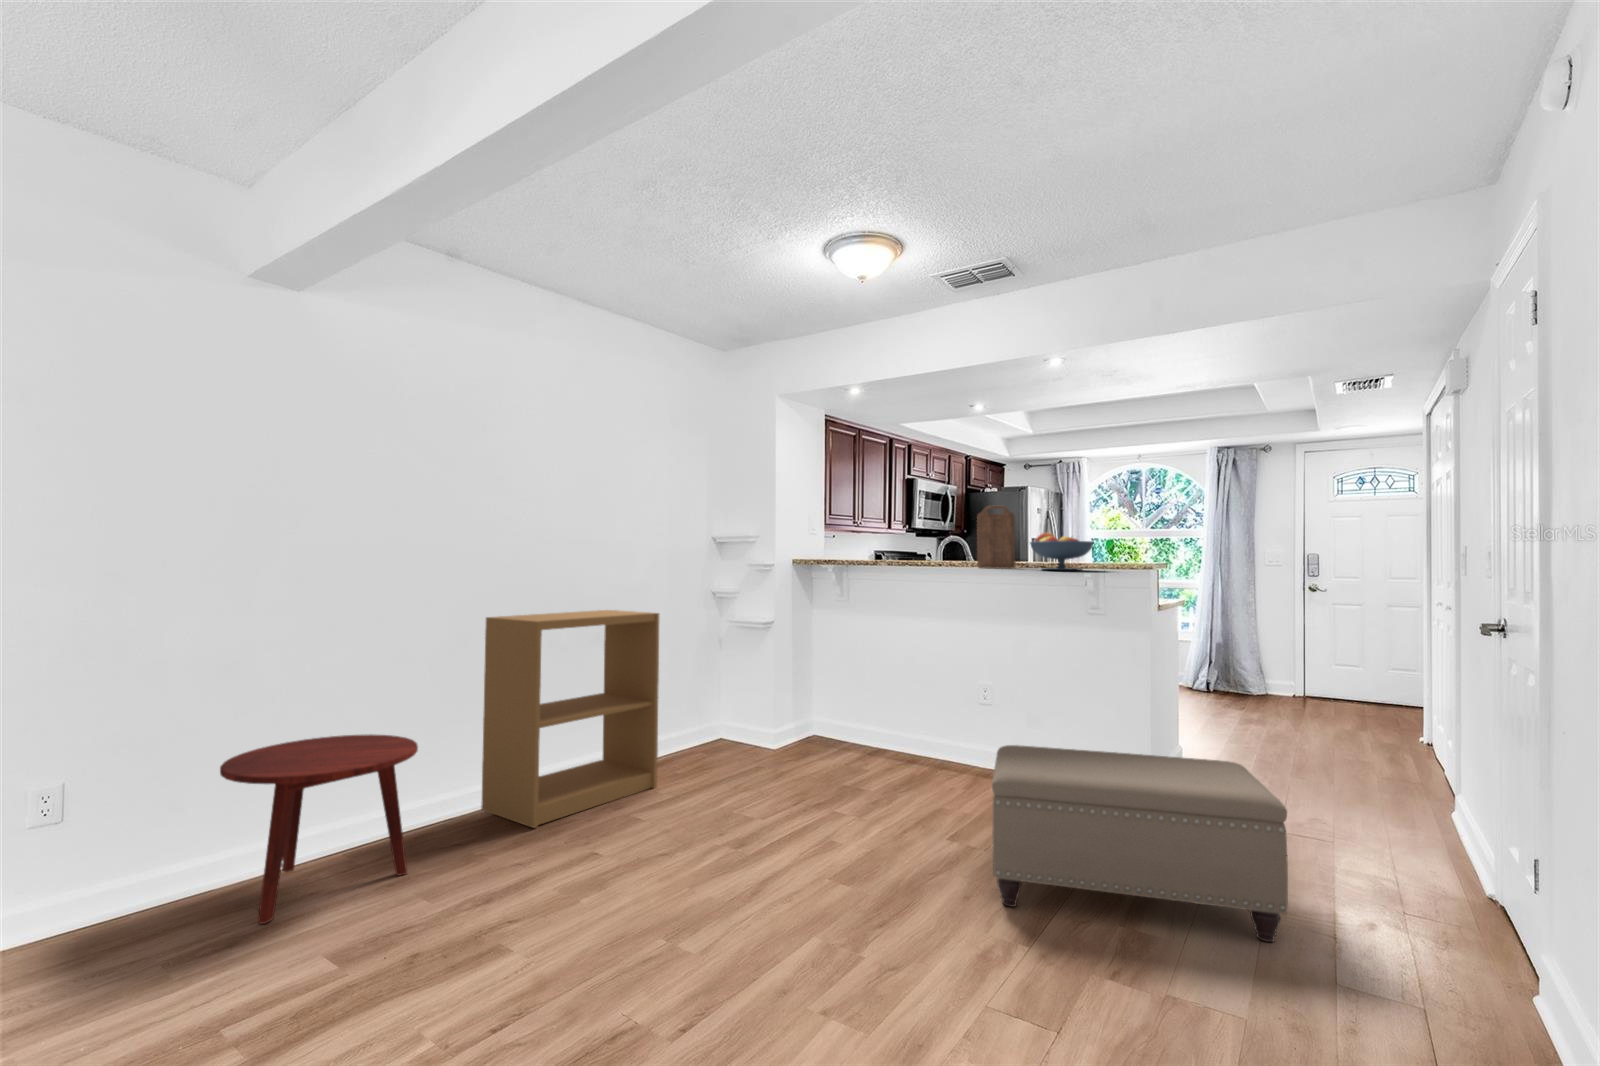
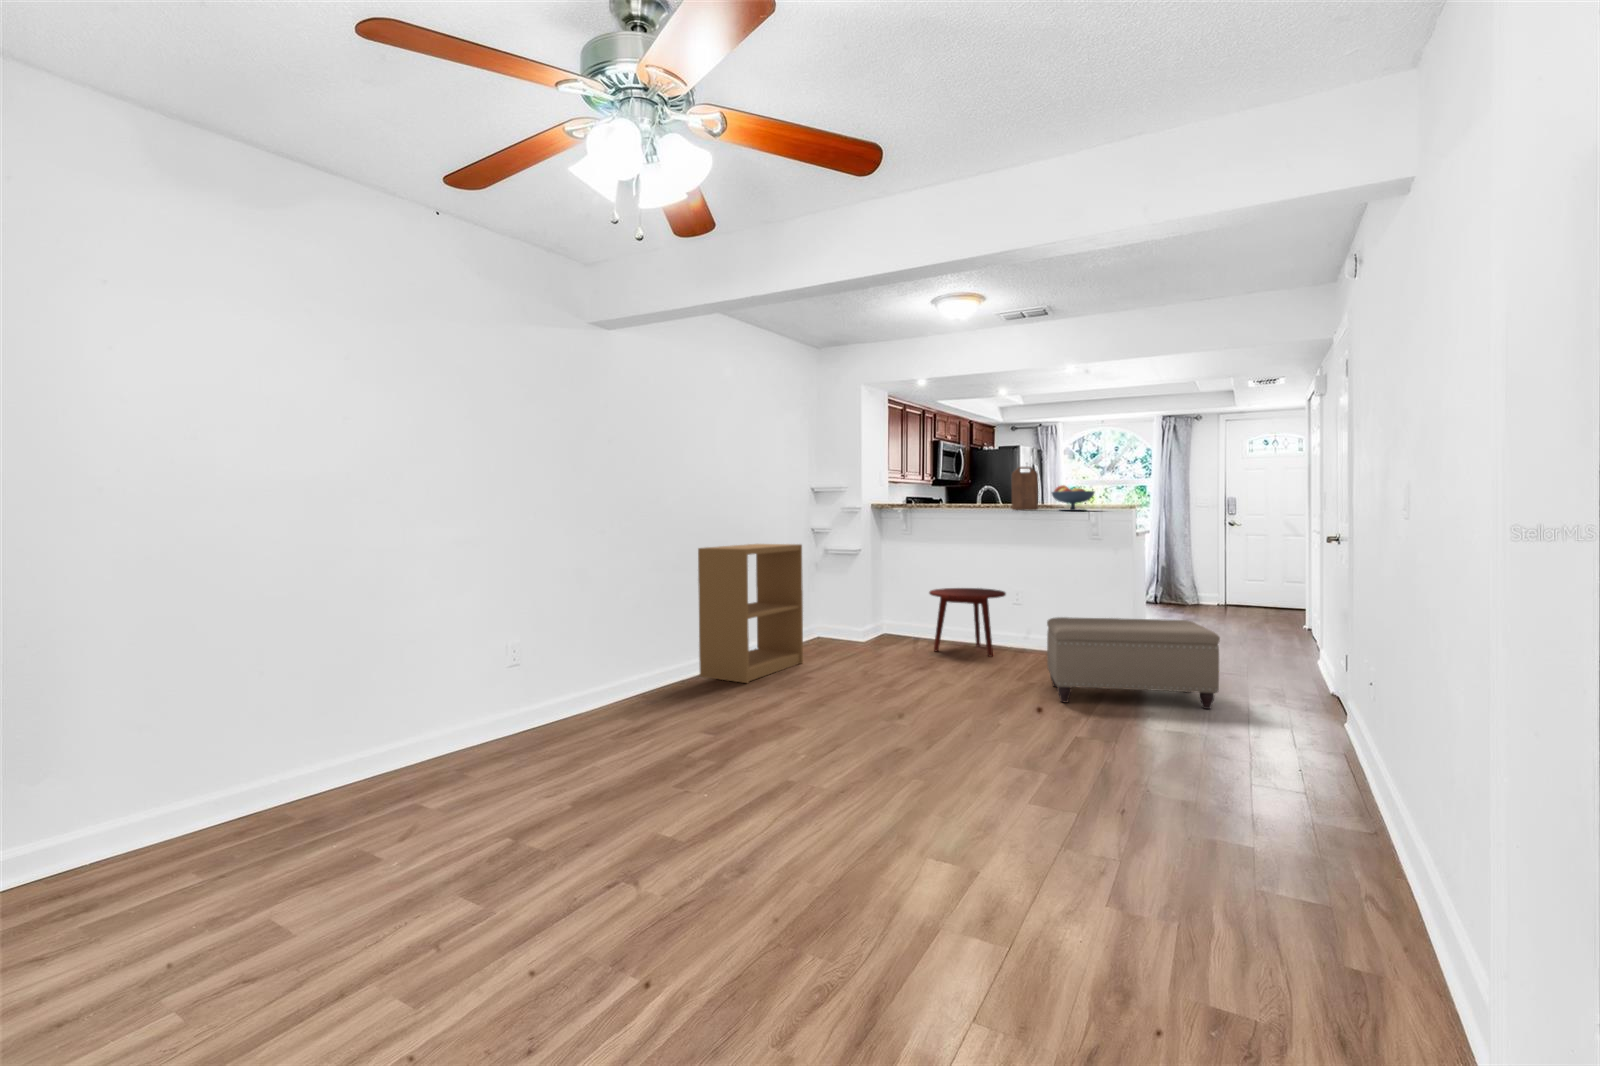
side table: present [220,735,418,924] -> present [929,588,1006,656]

